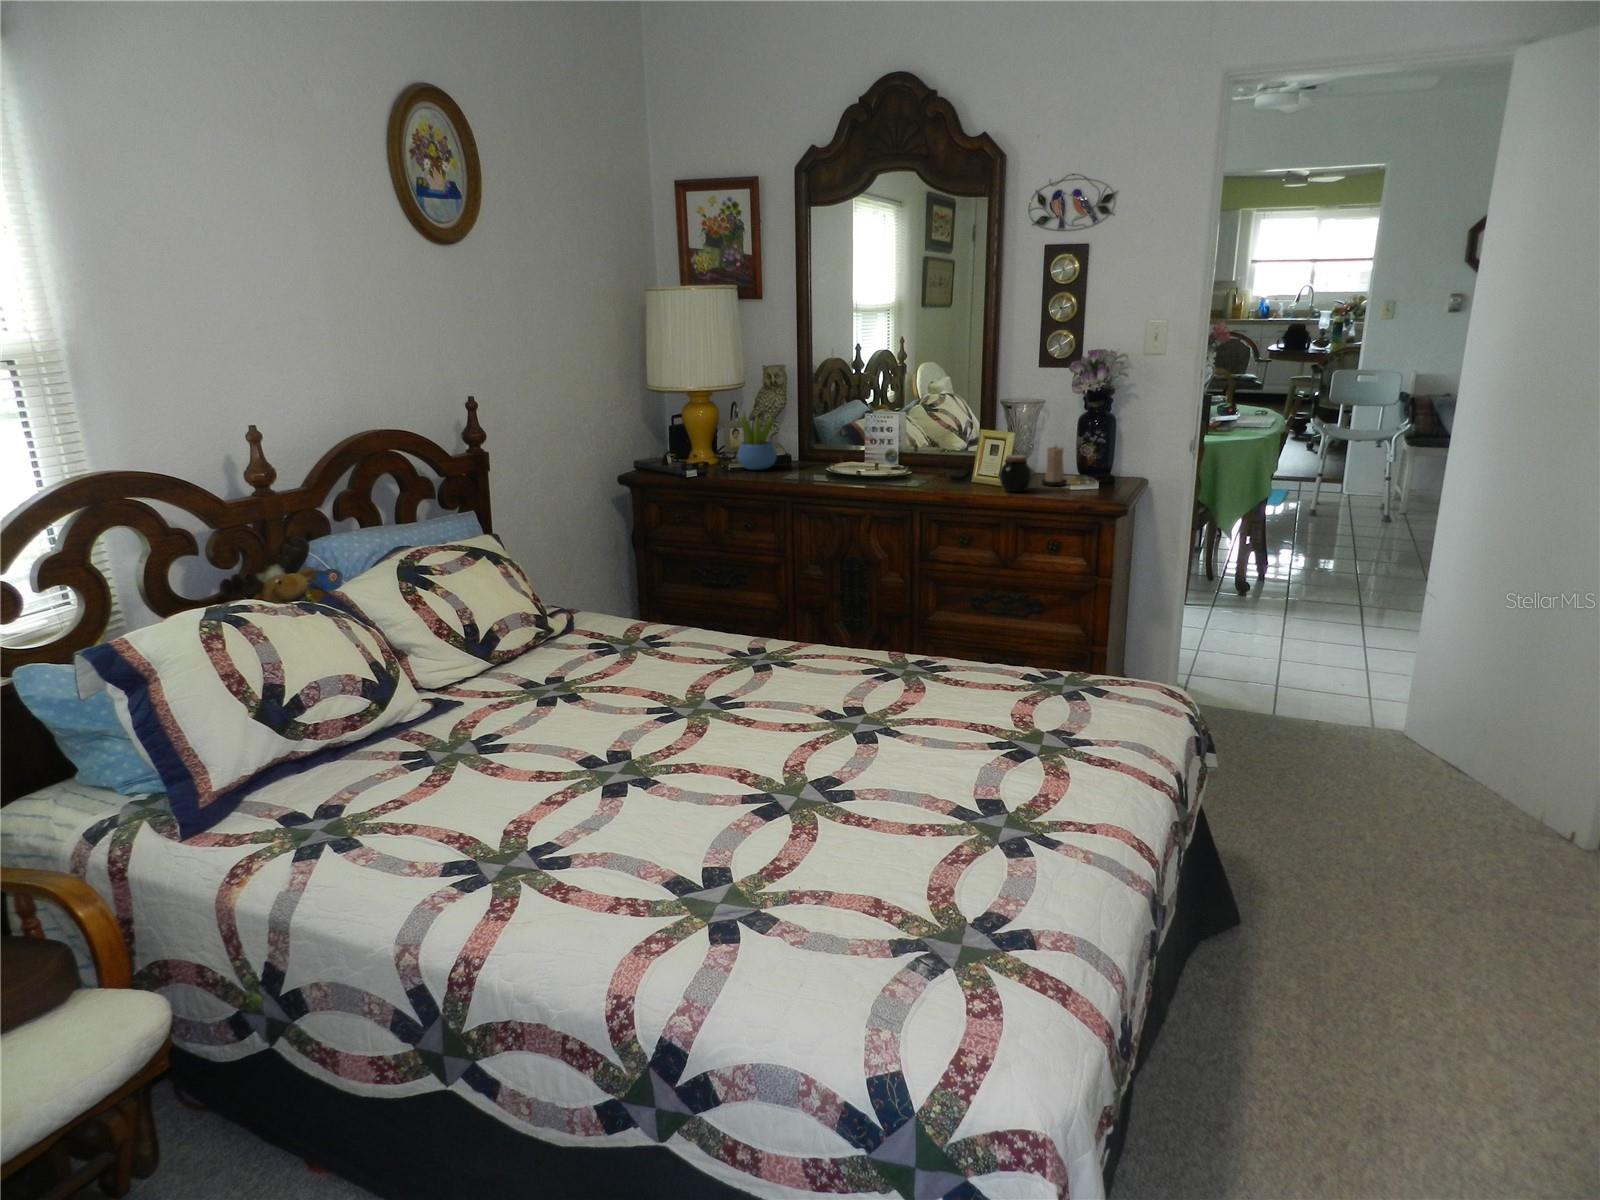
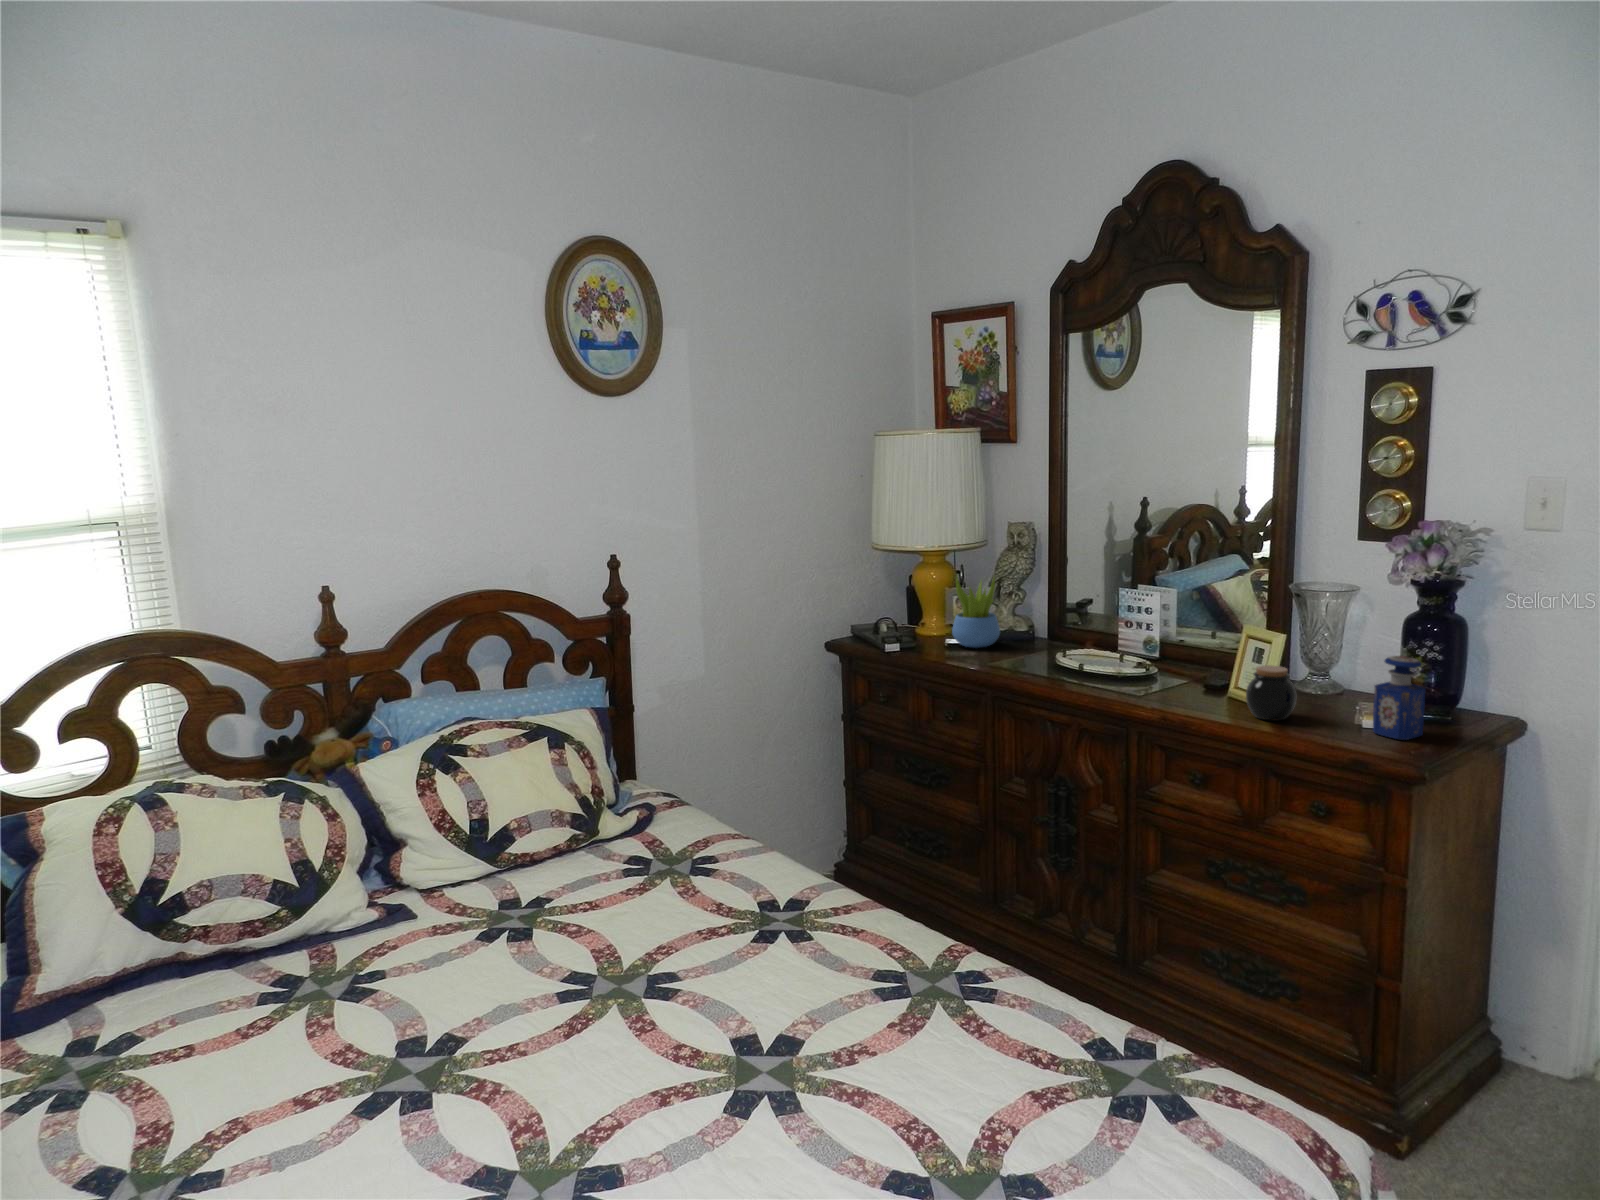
perfume bottle: none [1080,439,1111,494] -> present [1373,656,1426,740]
candle: present [1042,446,1066,486] -> none [1328,654,1366,717]

